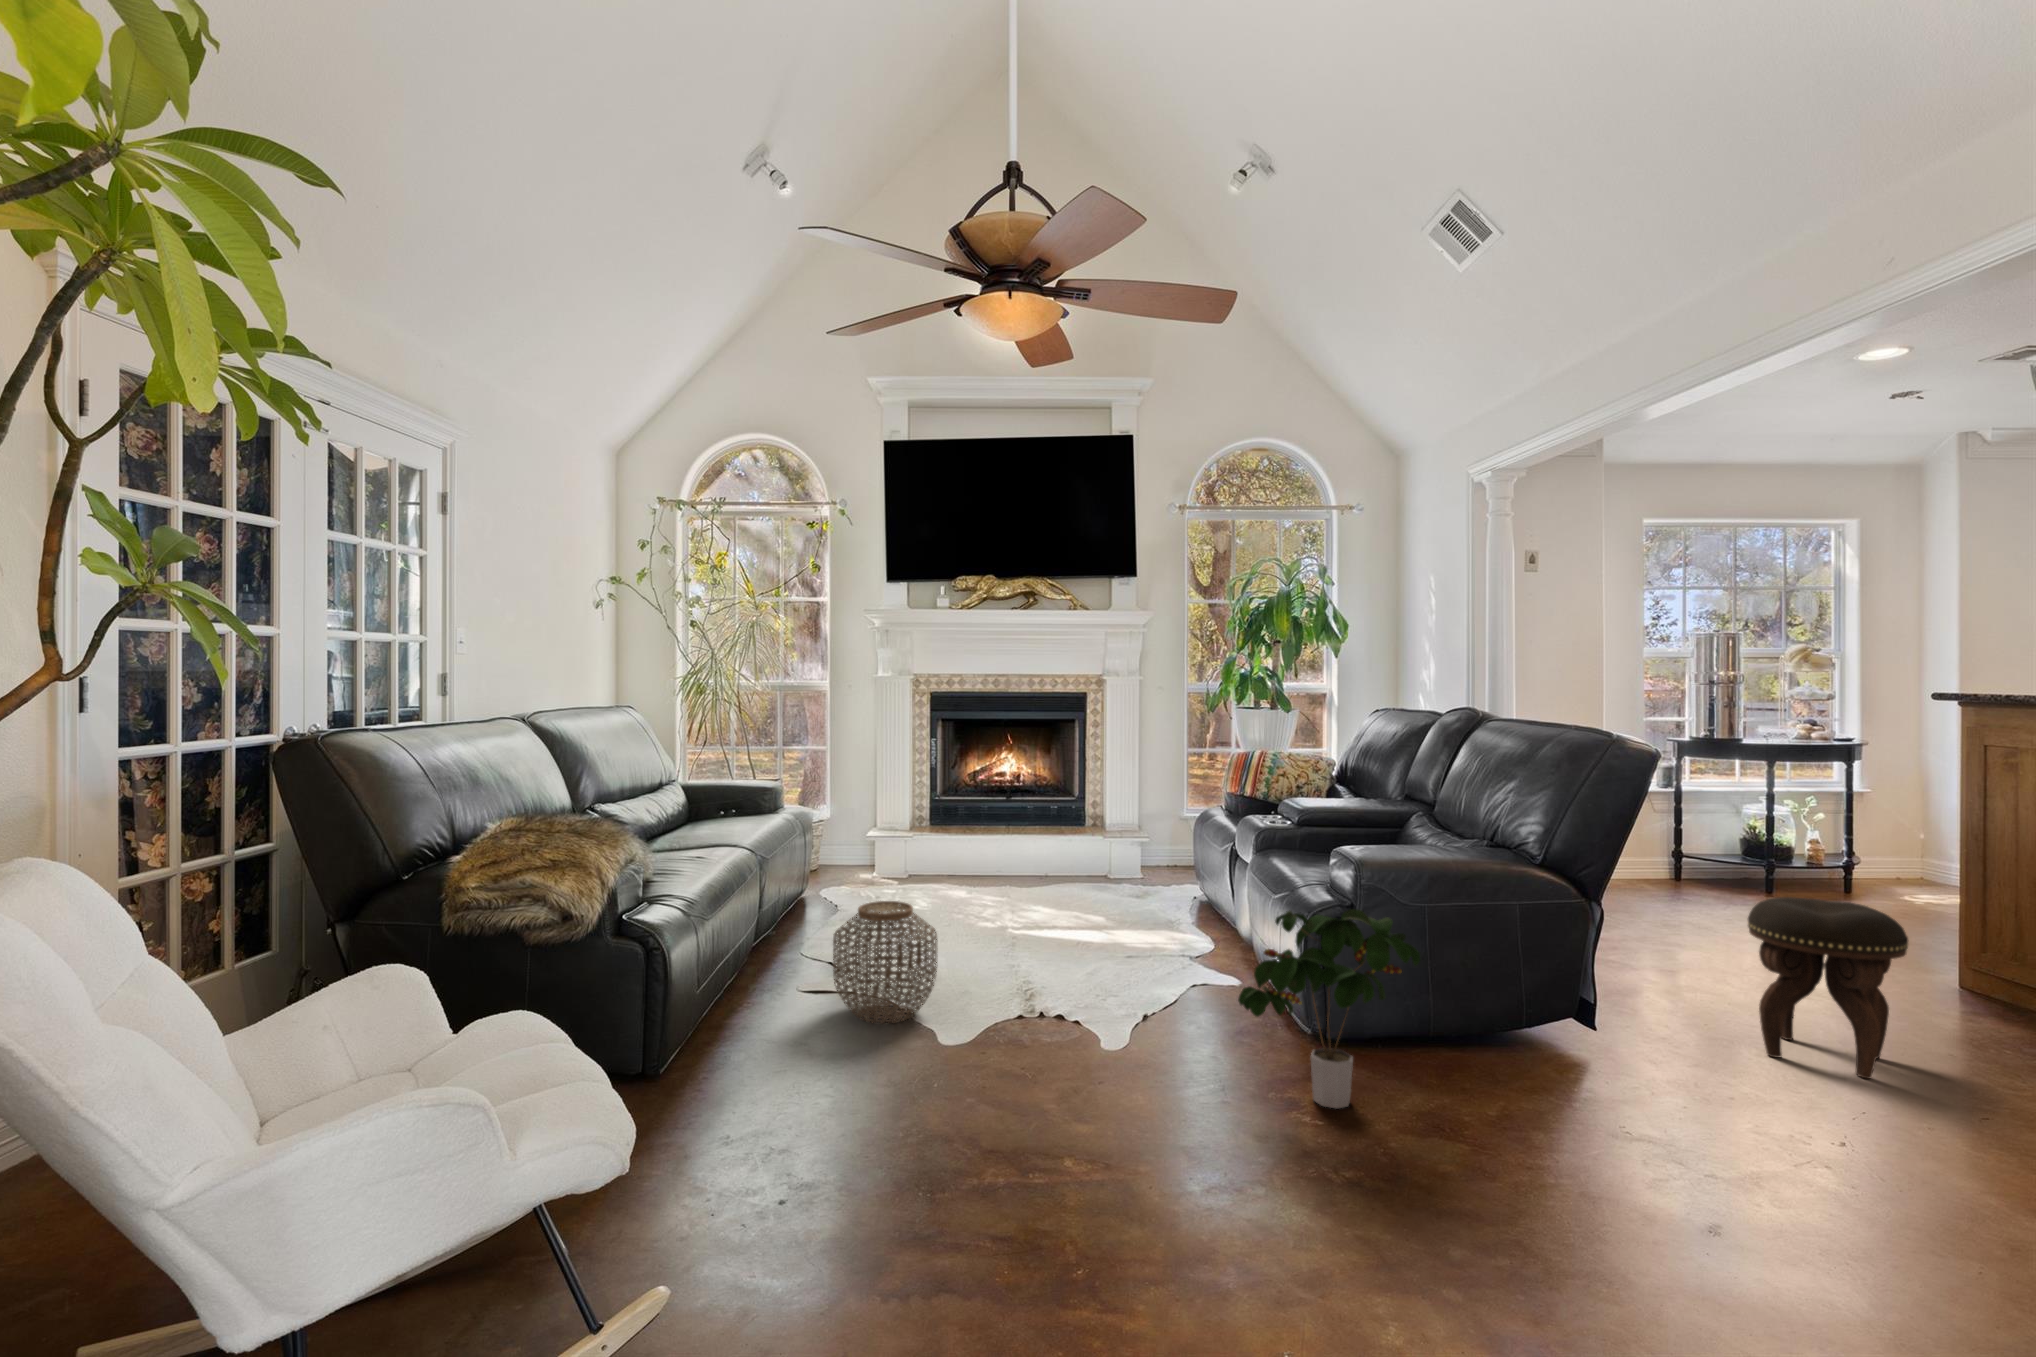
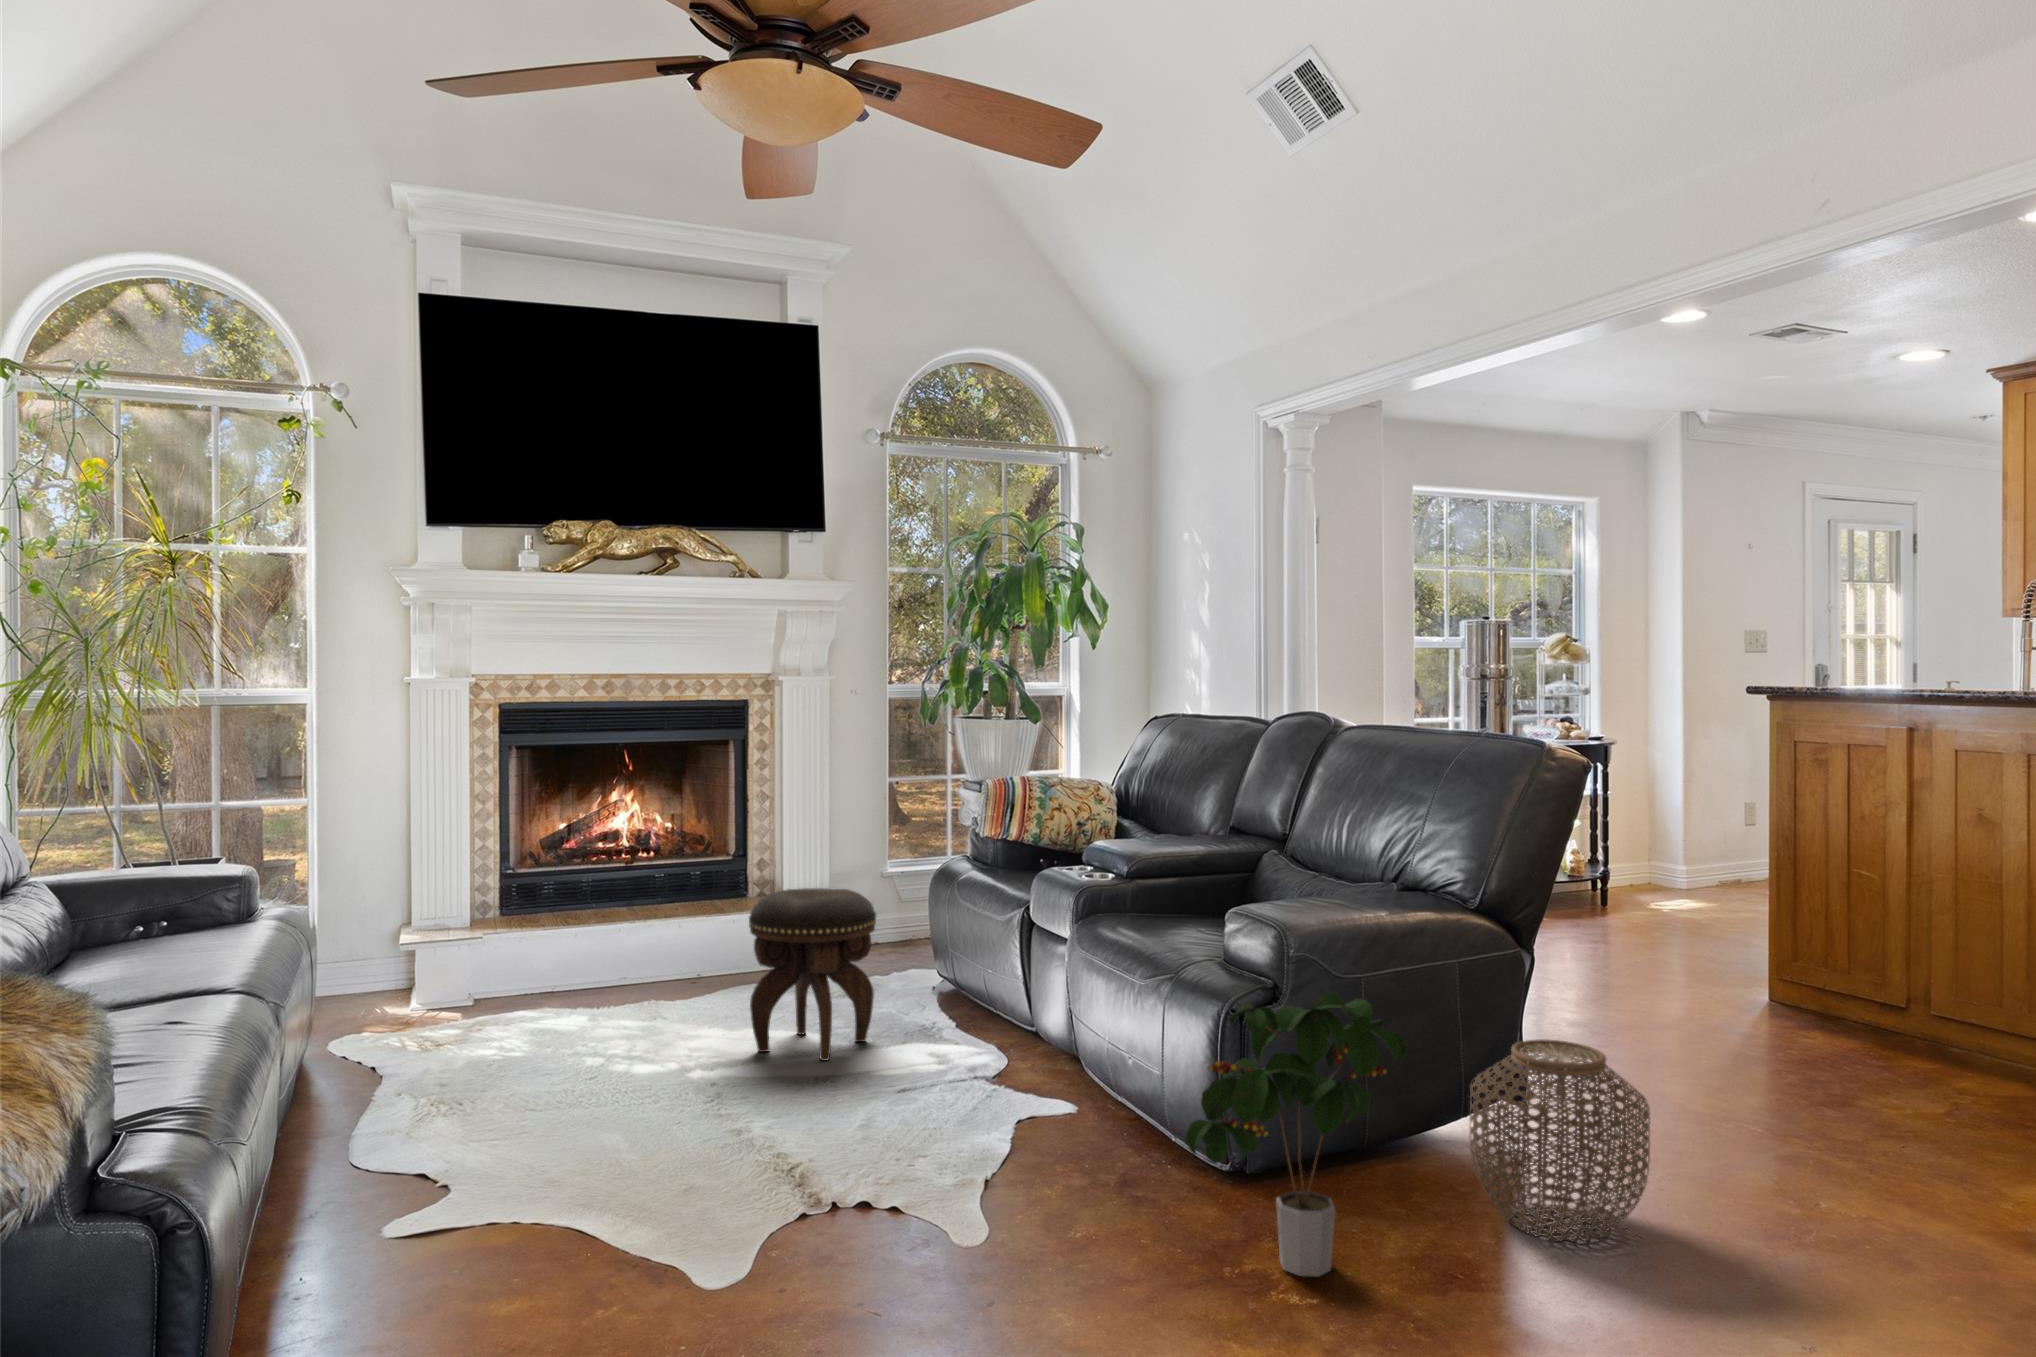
footstool: present [1748,897,1908,1079] -> present [749,888,876,1061]
woven basket: present [833,901,937,1023] -> present [1470,1040,1650,1242]

